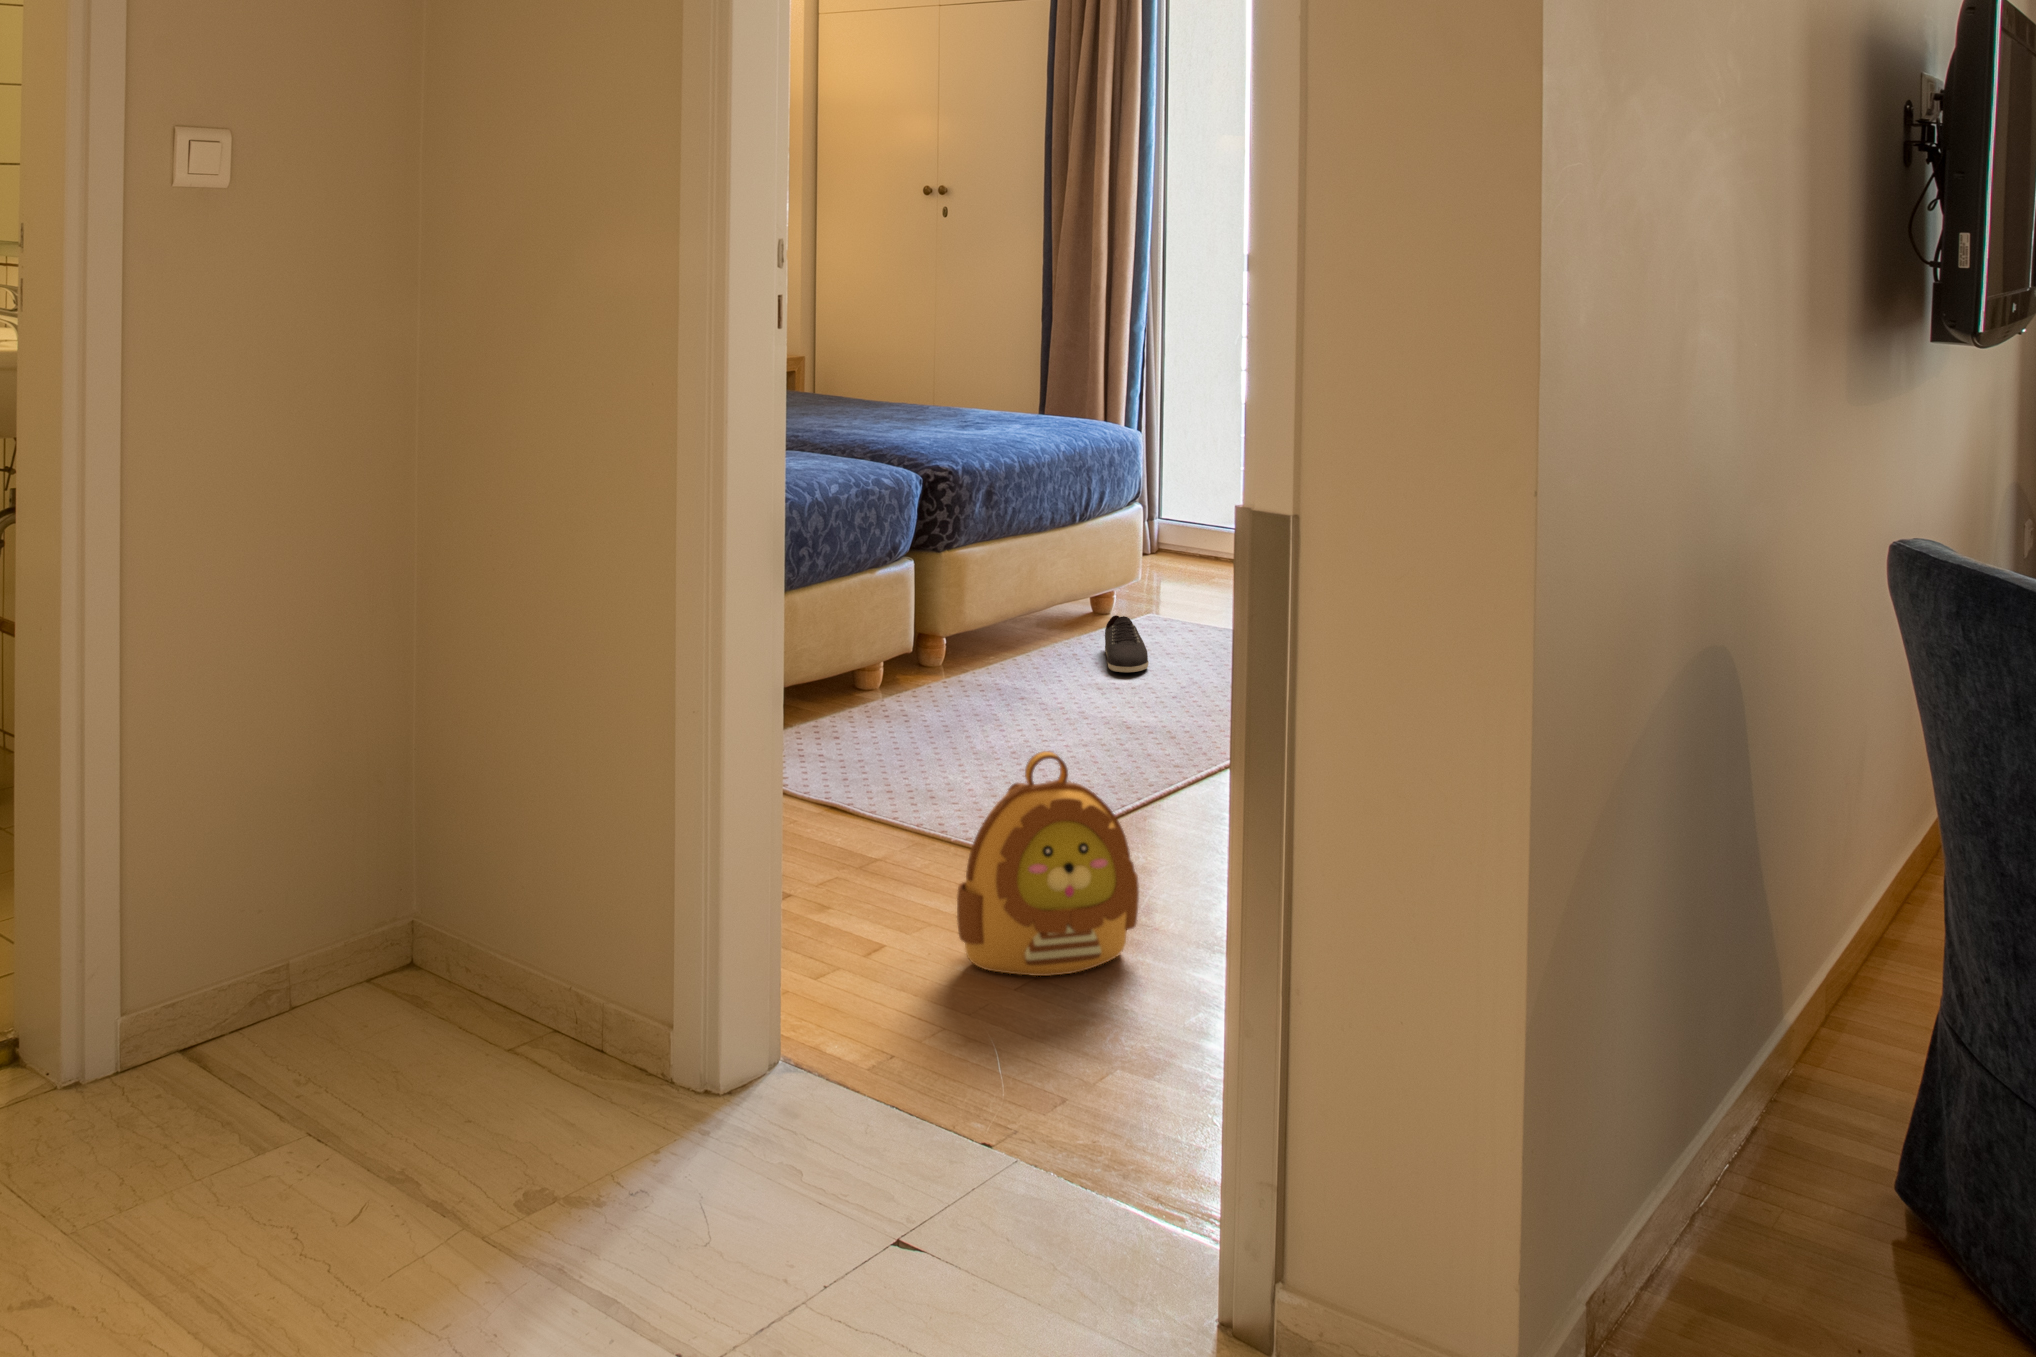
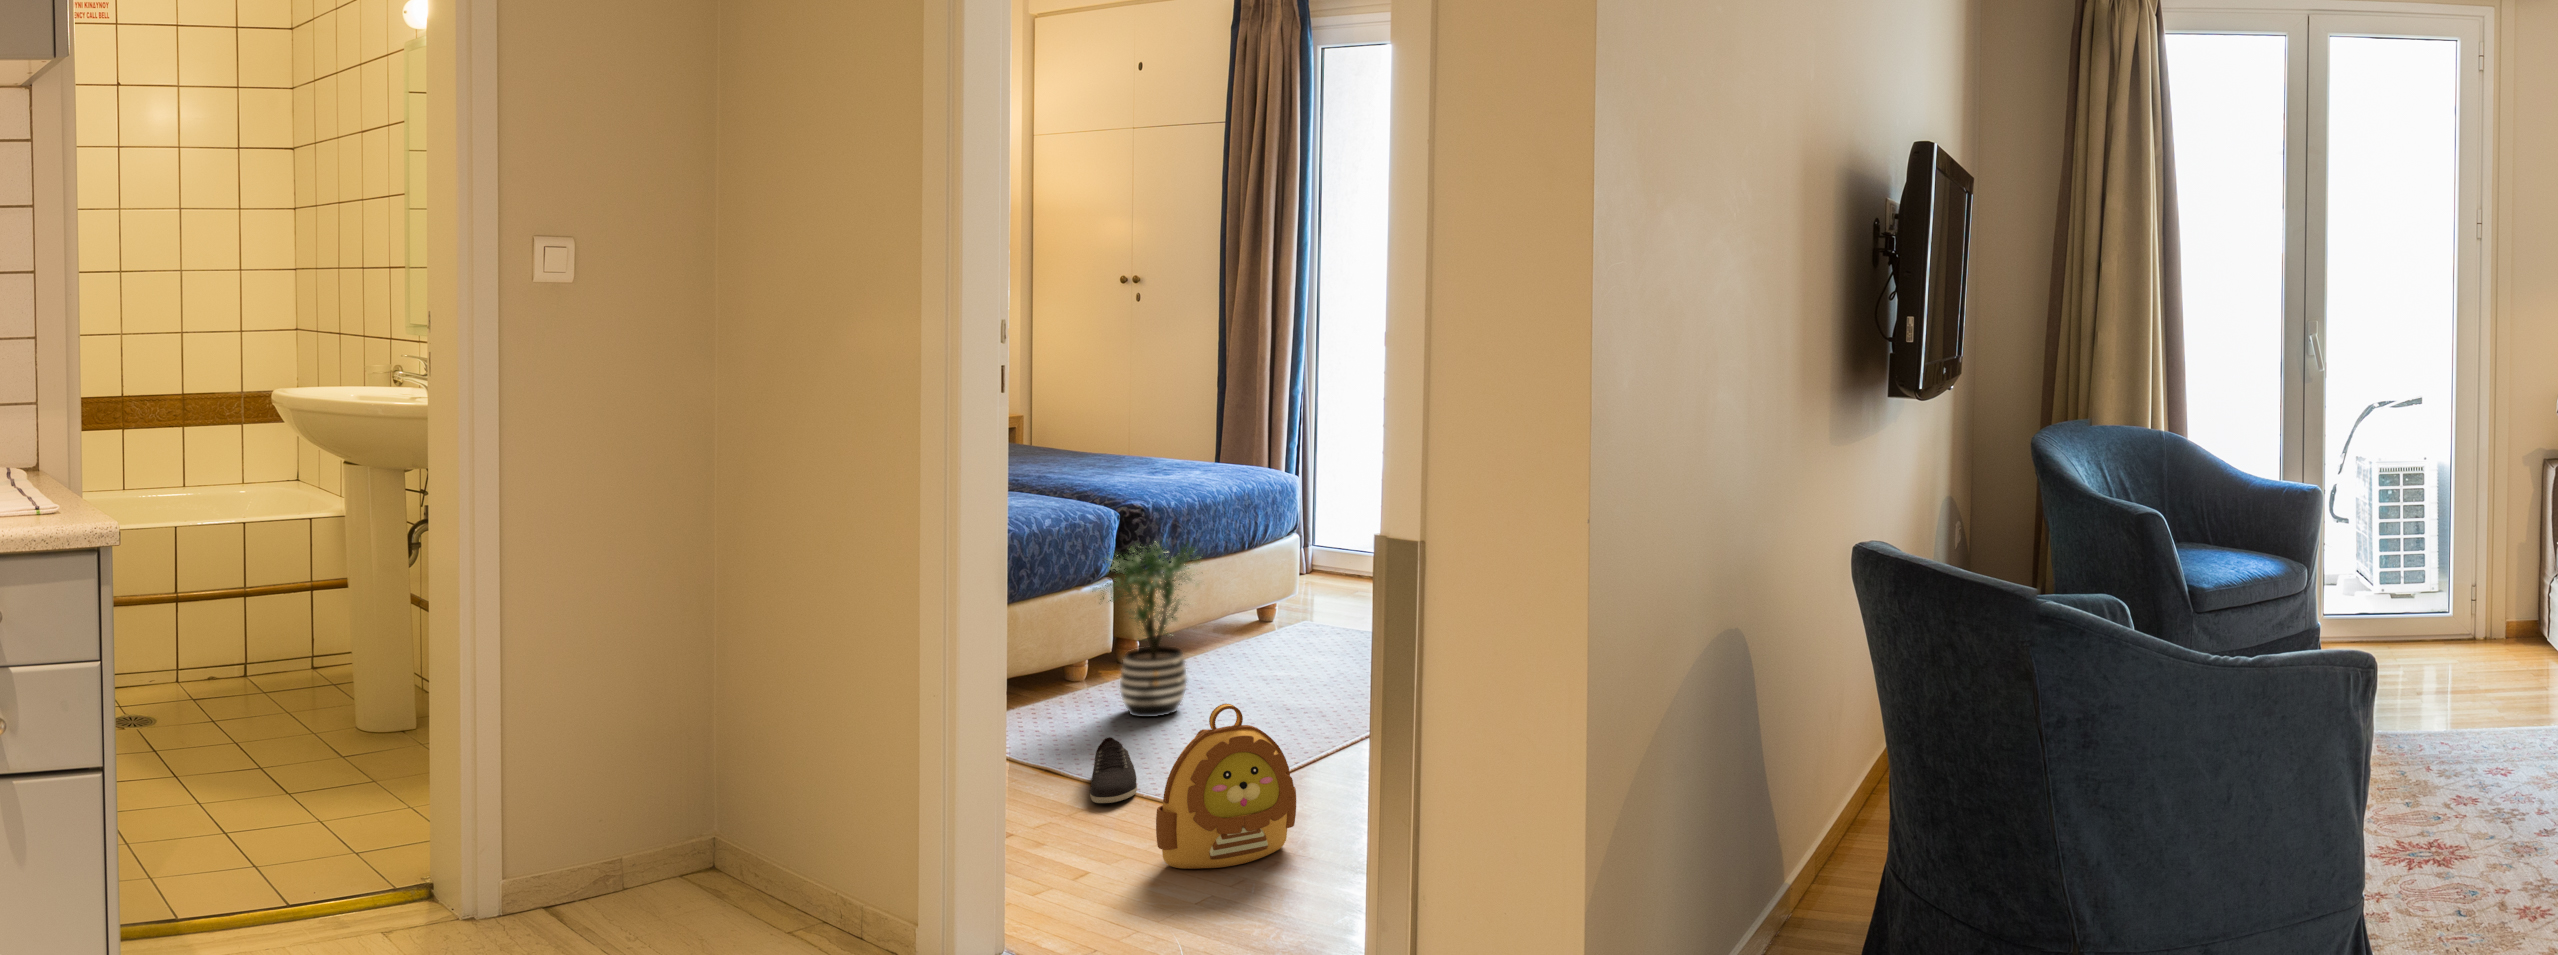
potted plant: none [885,511,1026,740] -> present [1092,541,1200,717]
shoe: present [1105,615,1149,672] -> present [1090,737,1137,803]

